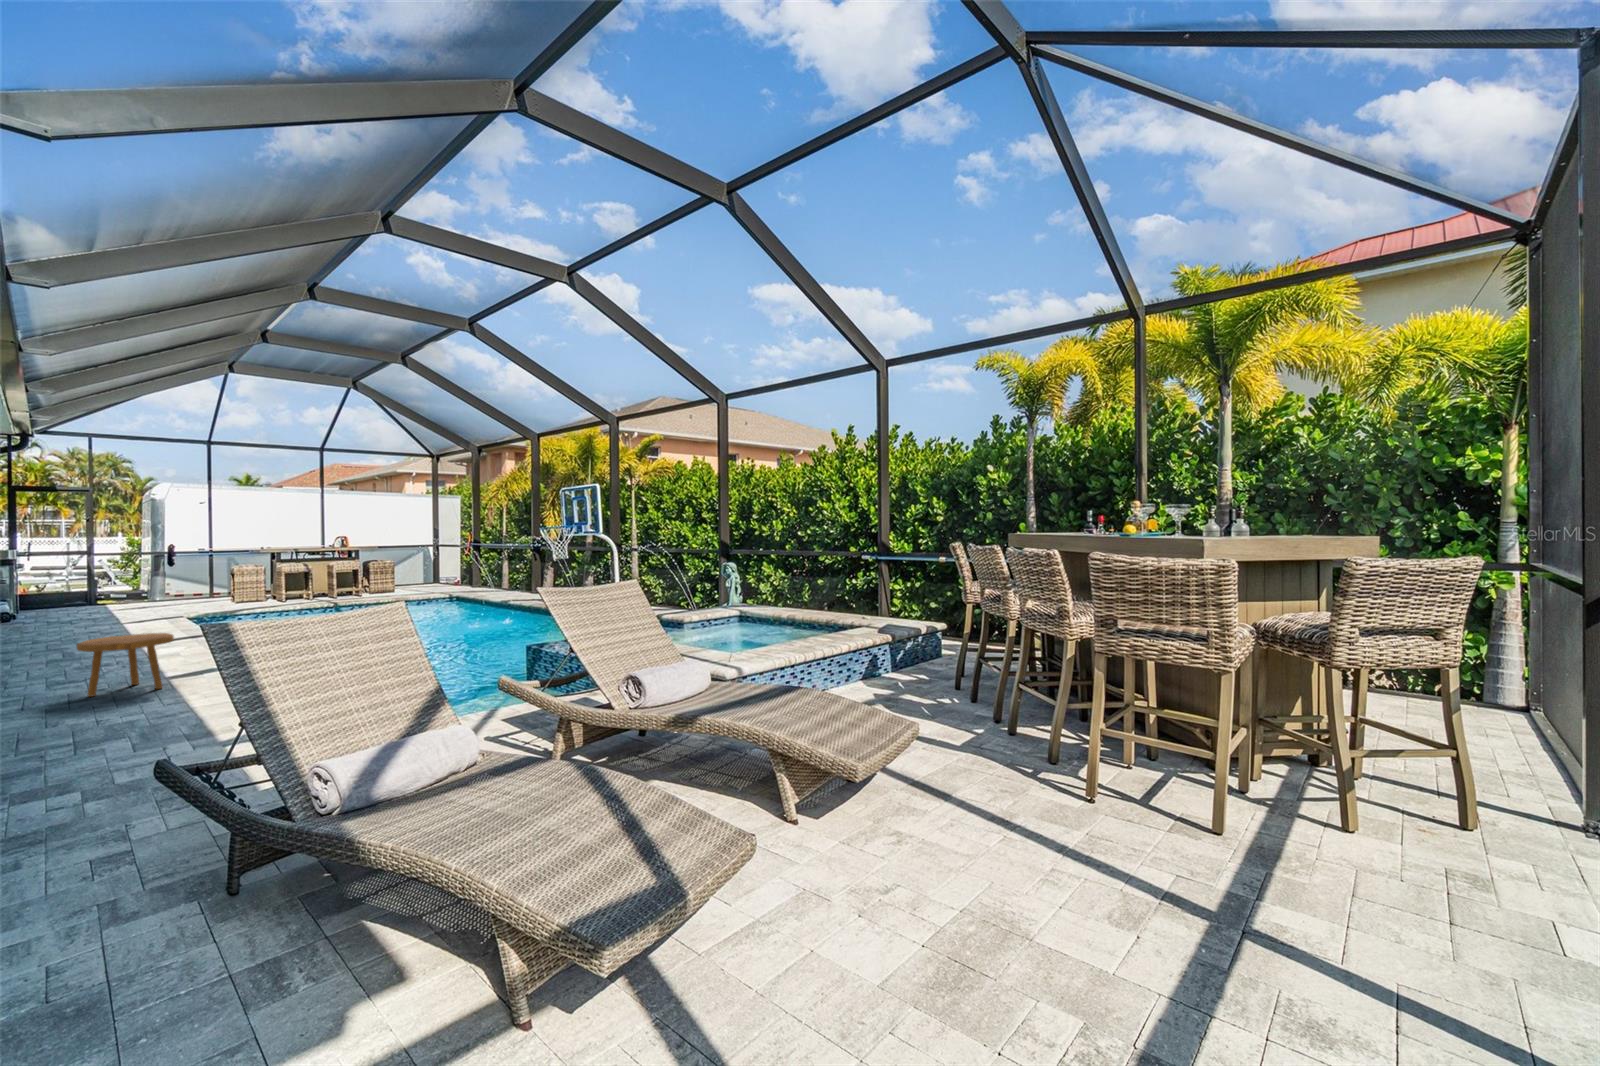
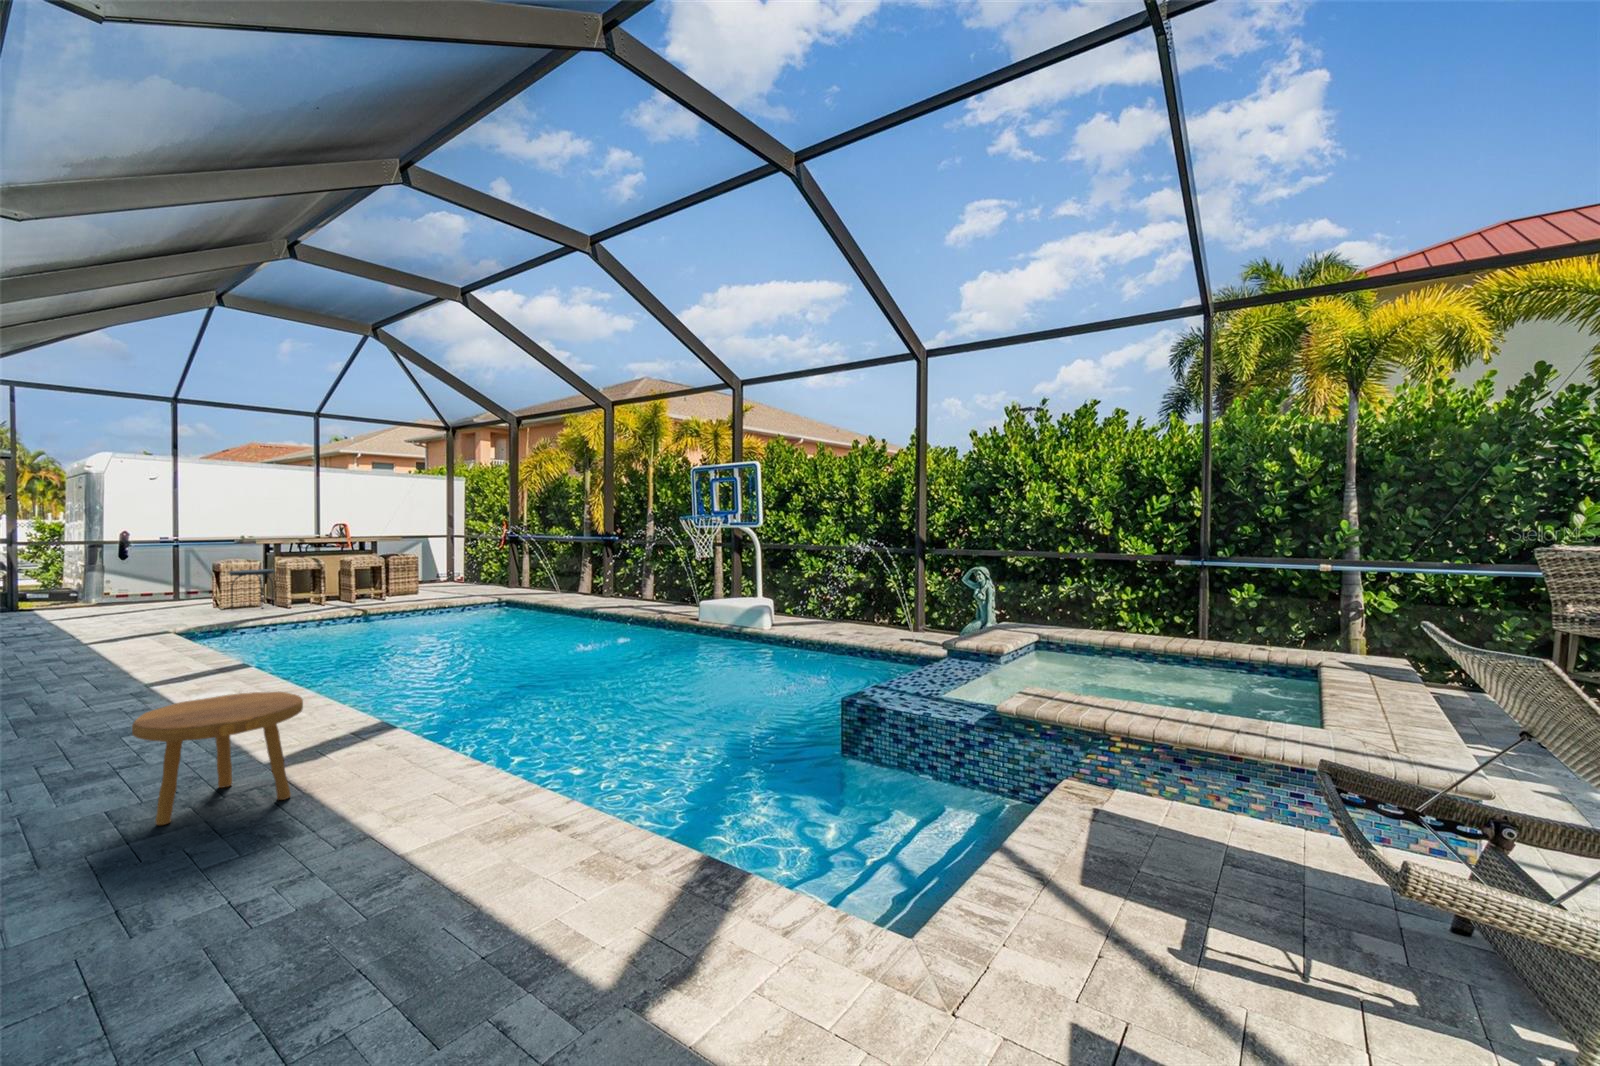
side table: none [238,572,273,603] -> present [229,569,275,604]

